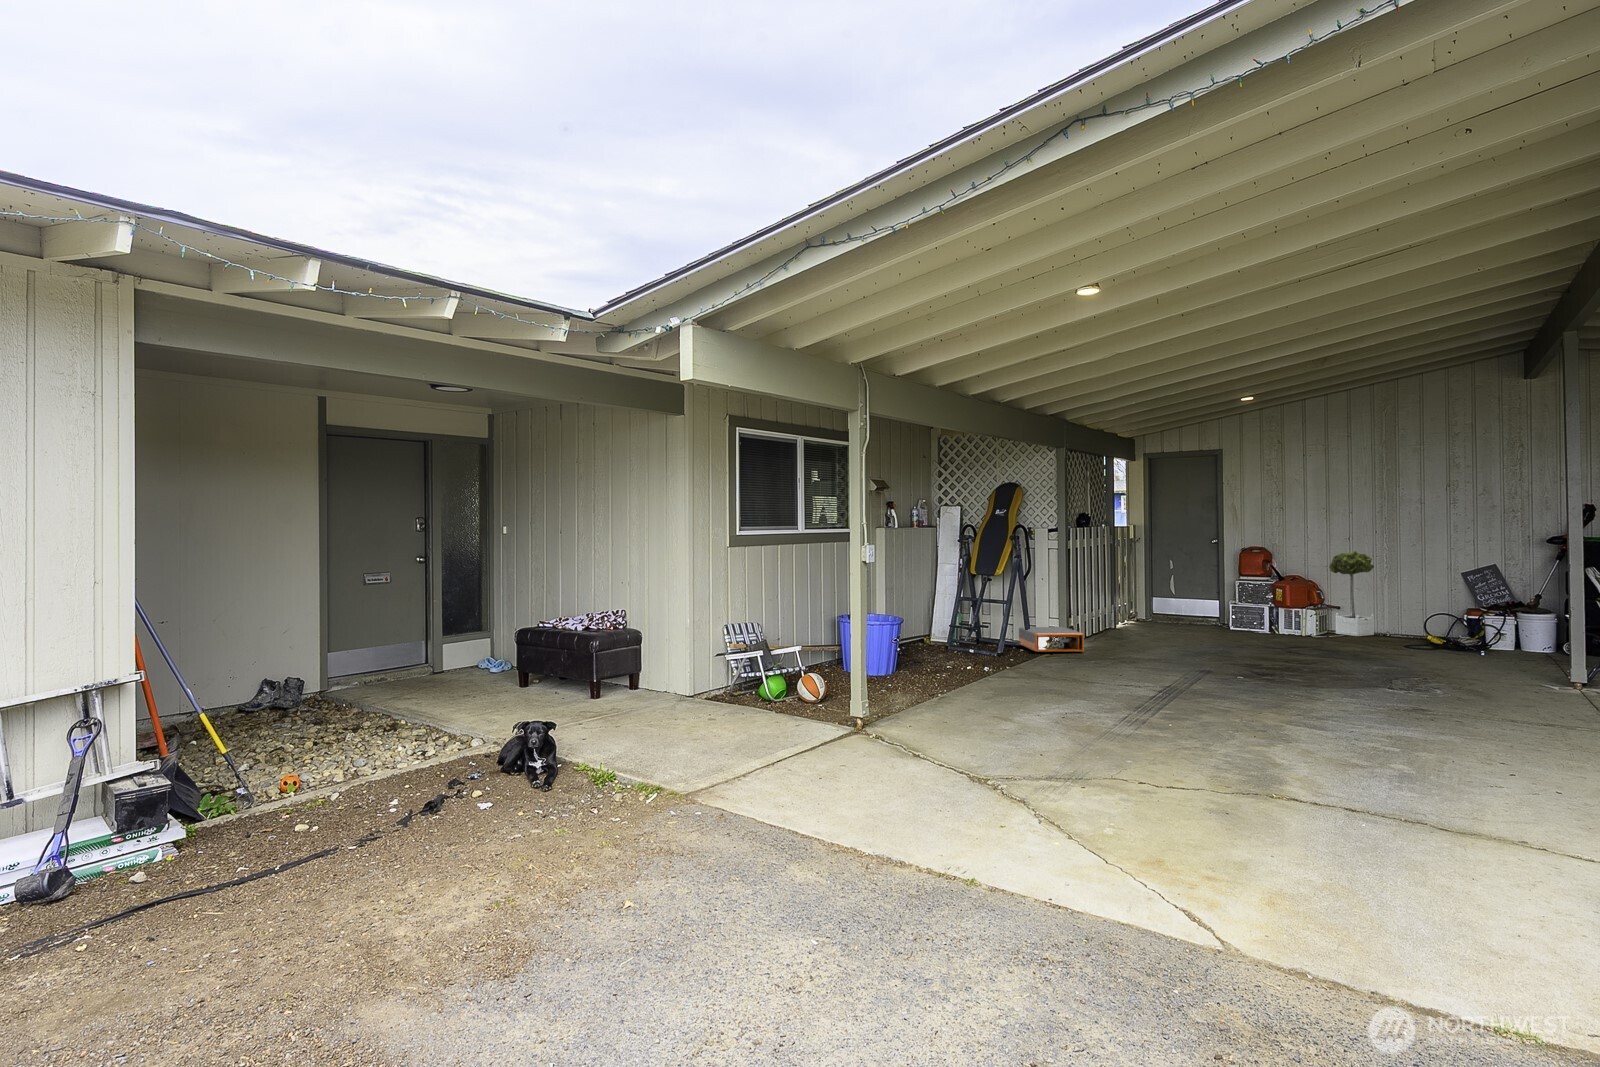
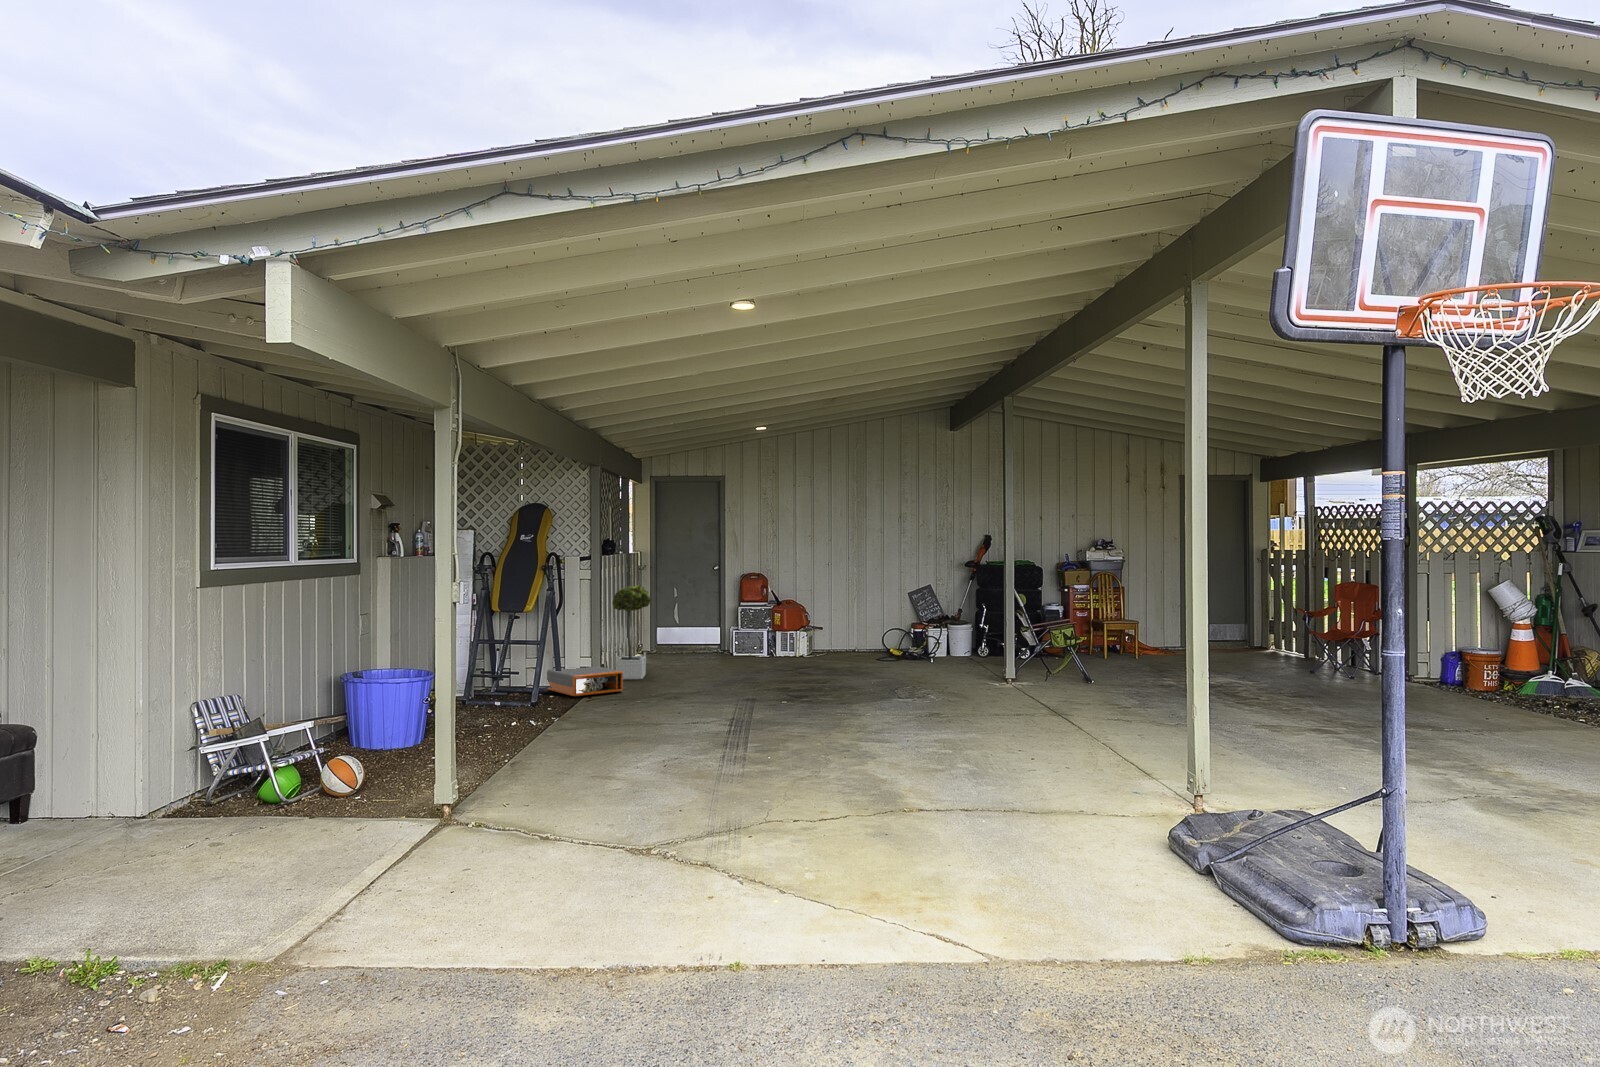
potted tree: present [1329,551,1374,636] -> present [612,584,651,679]

